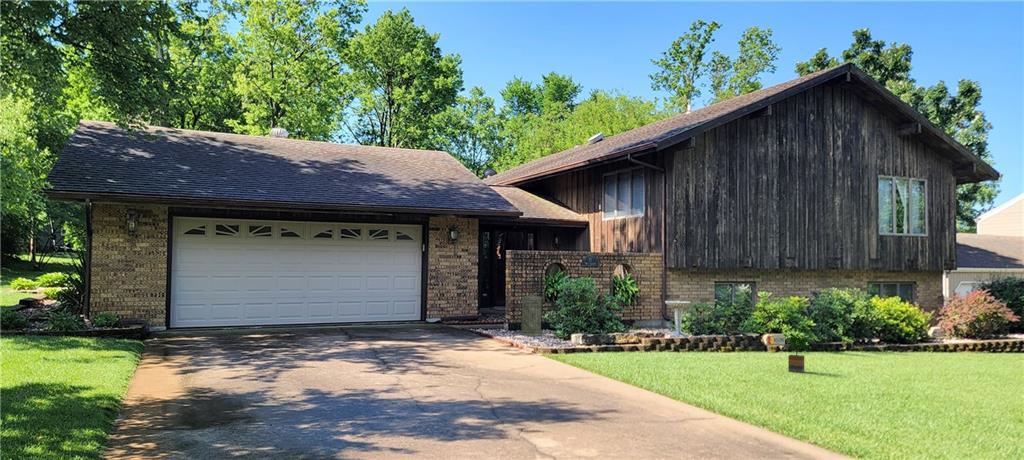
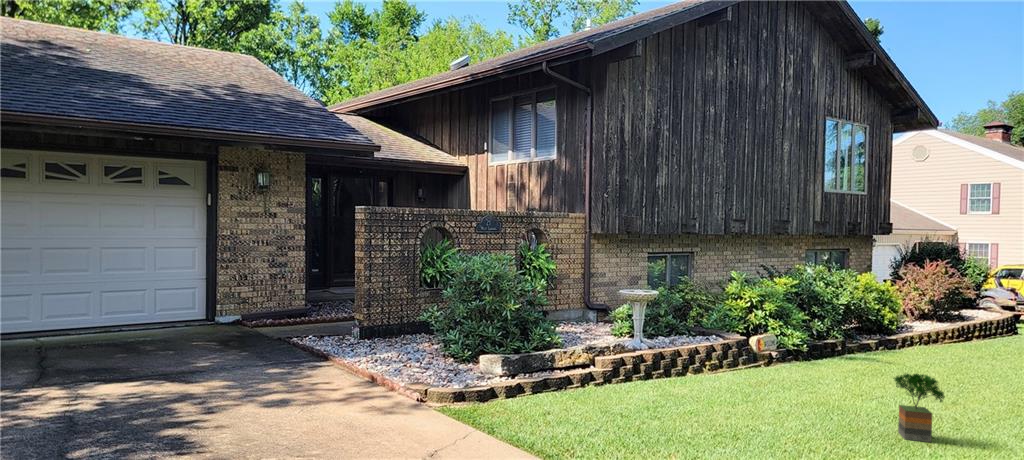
trash can: present [521,294,542,336] -> none [380,279,416,350]

